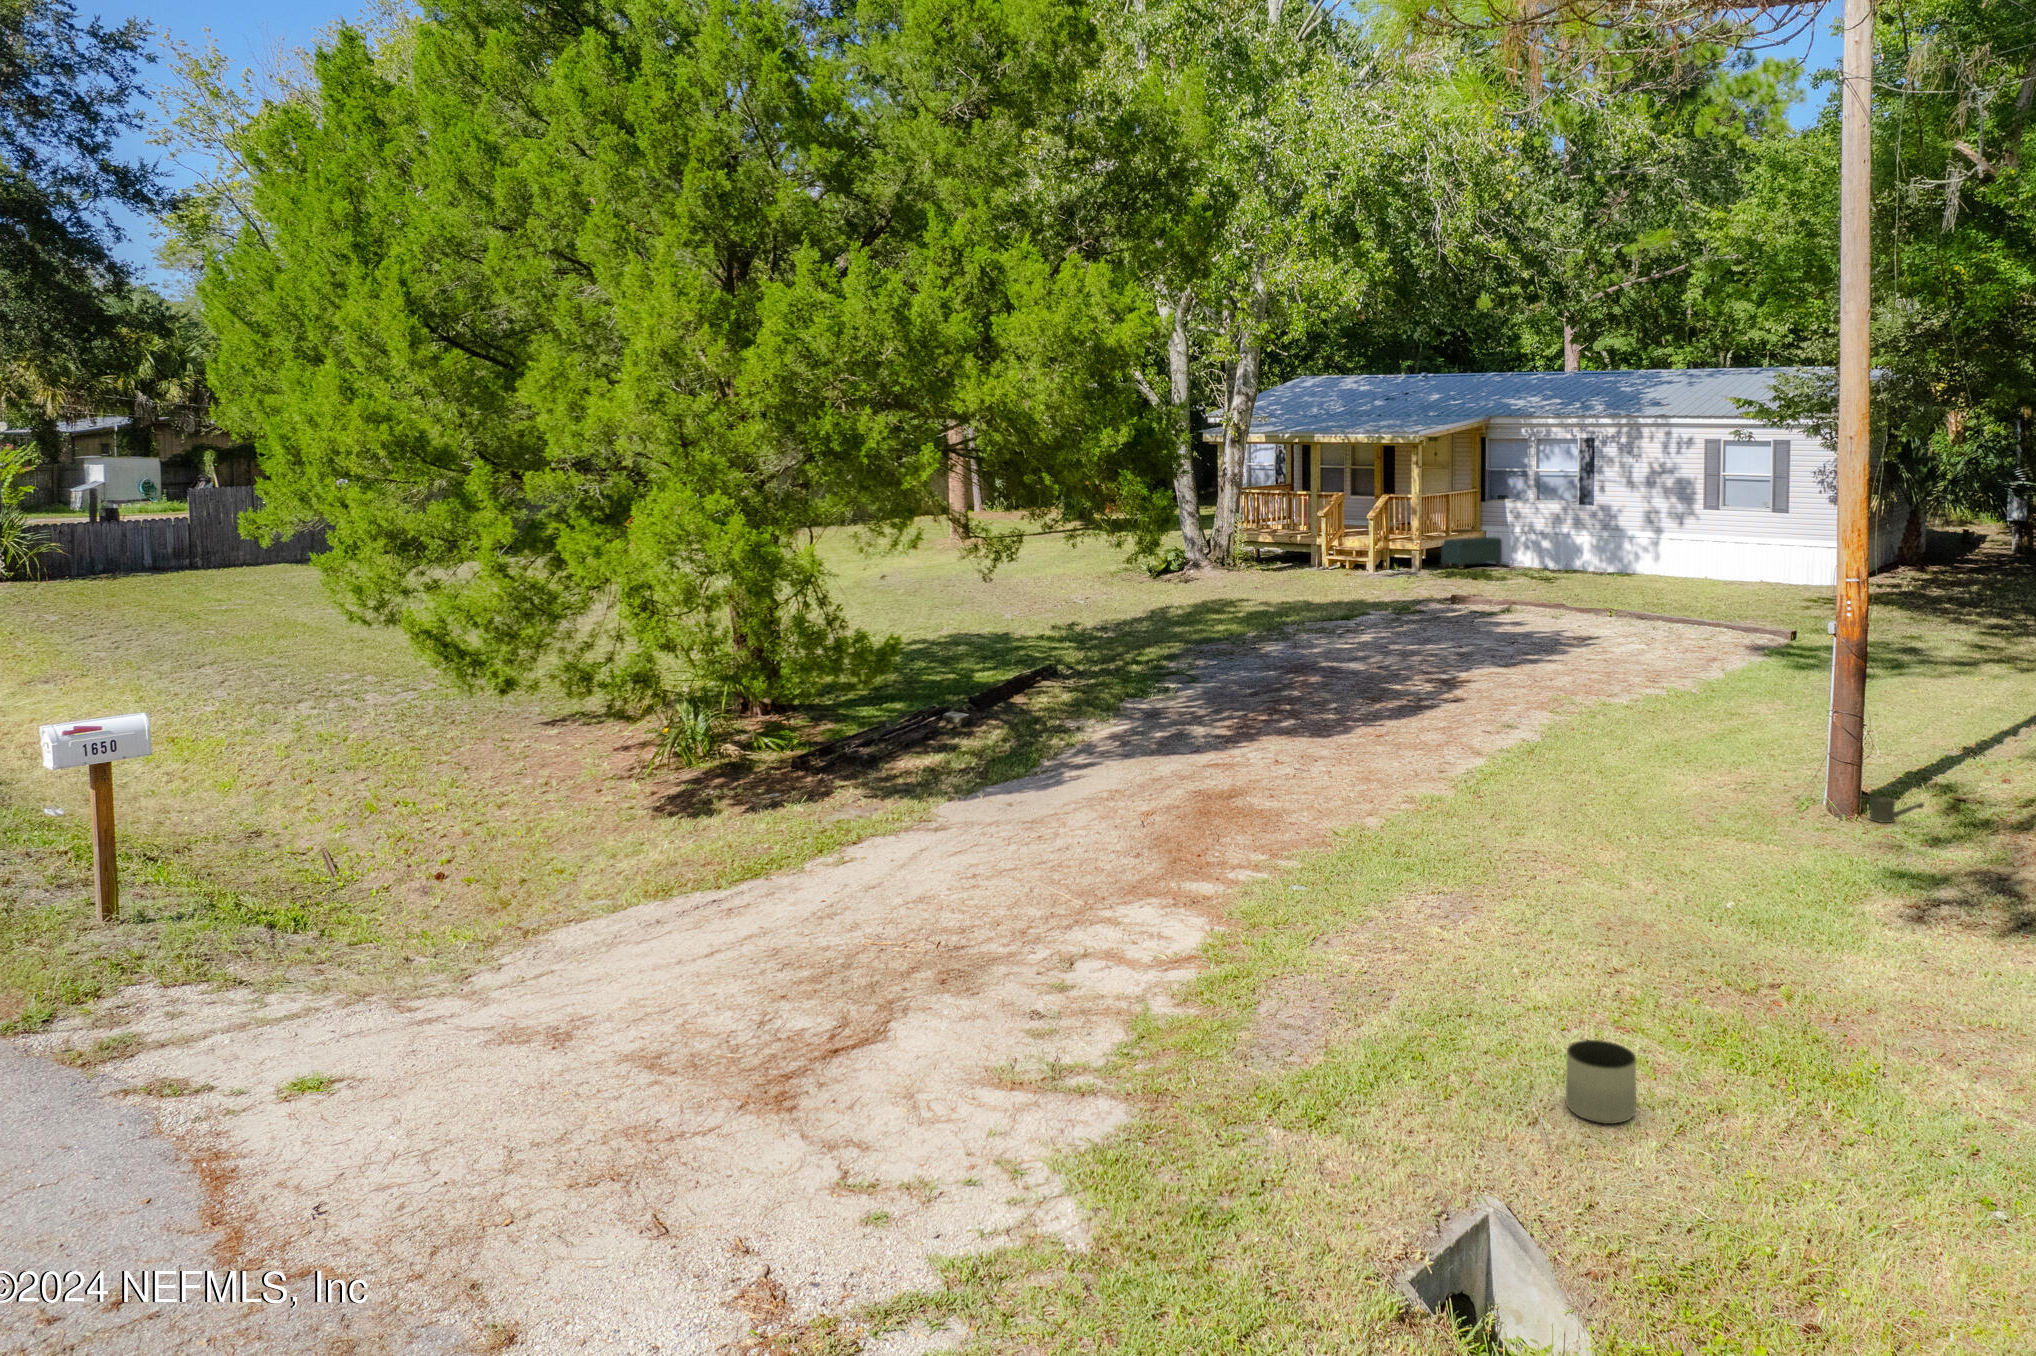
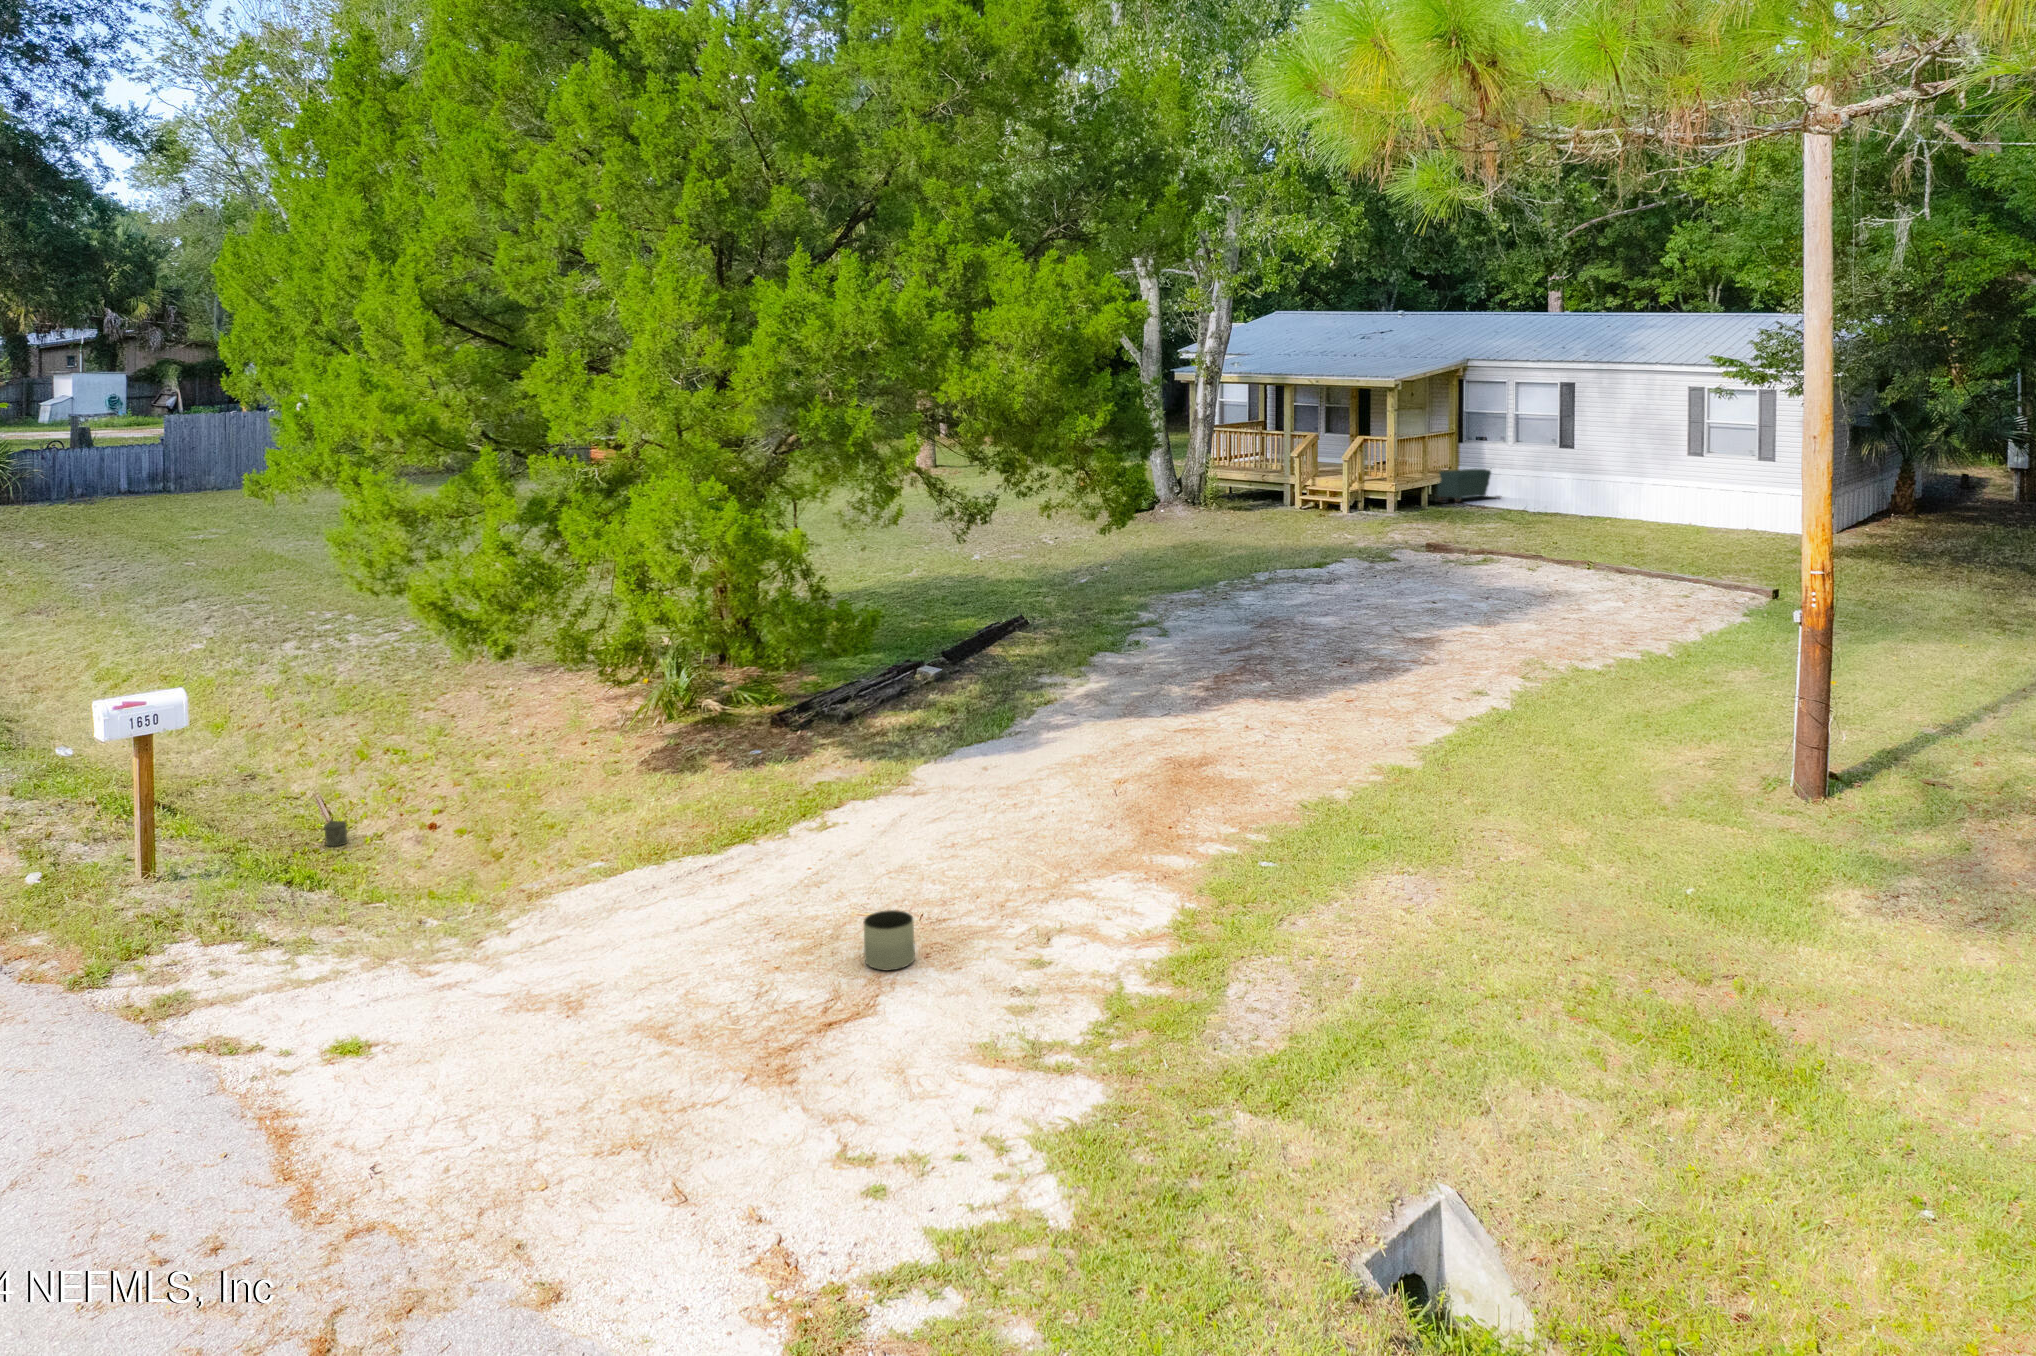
watering can: present [1858,796,1924,823] -> present [324,820,348,847]
planter: present [1566,1040,1636,1124] -> present [864,910,915,970]

